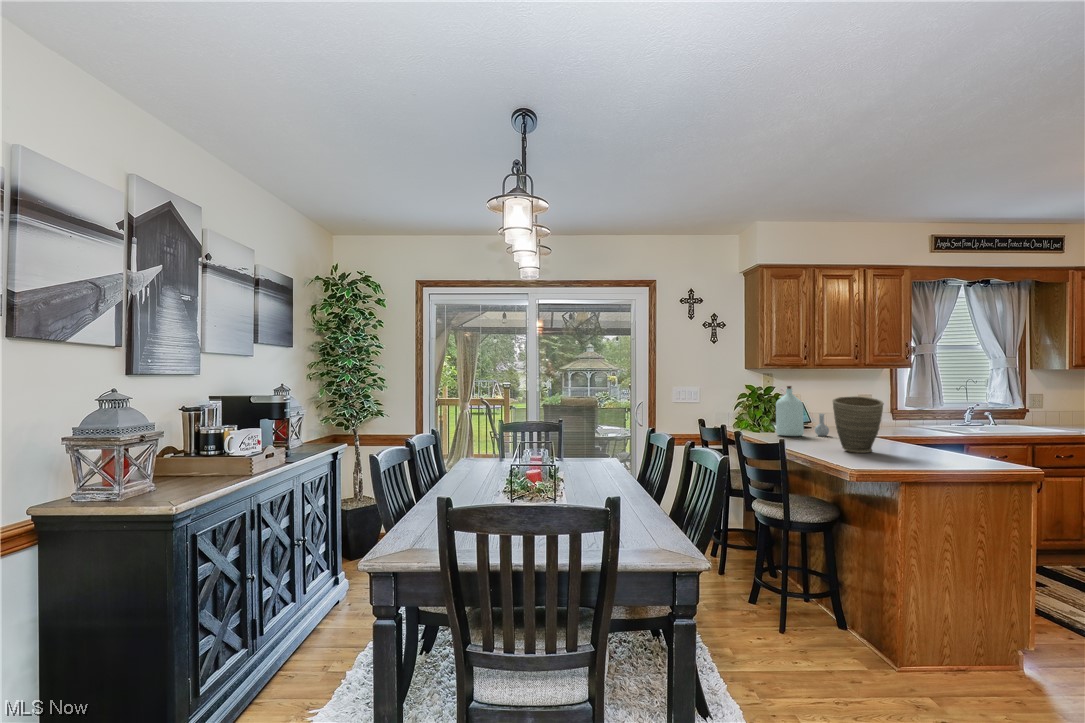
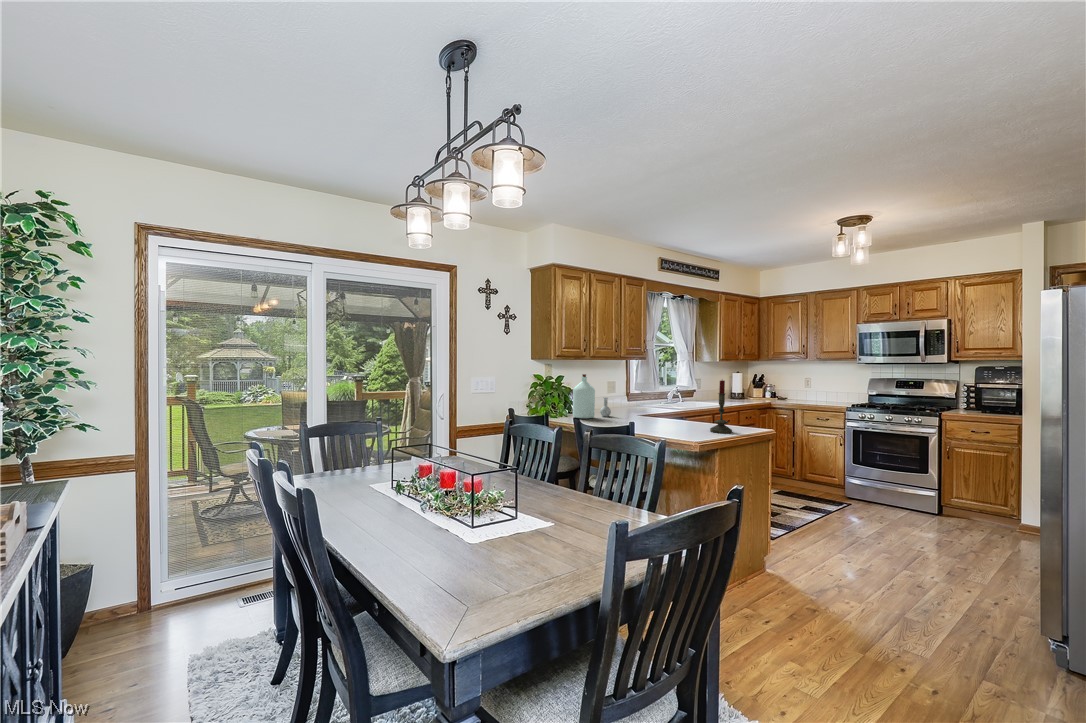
candle: none [930,388,964,459] -> present [710,380,732,433]
vase: present [833,396,884,453] -> none [645,385,684,433]

